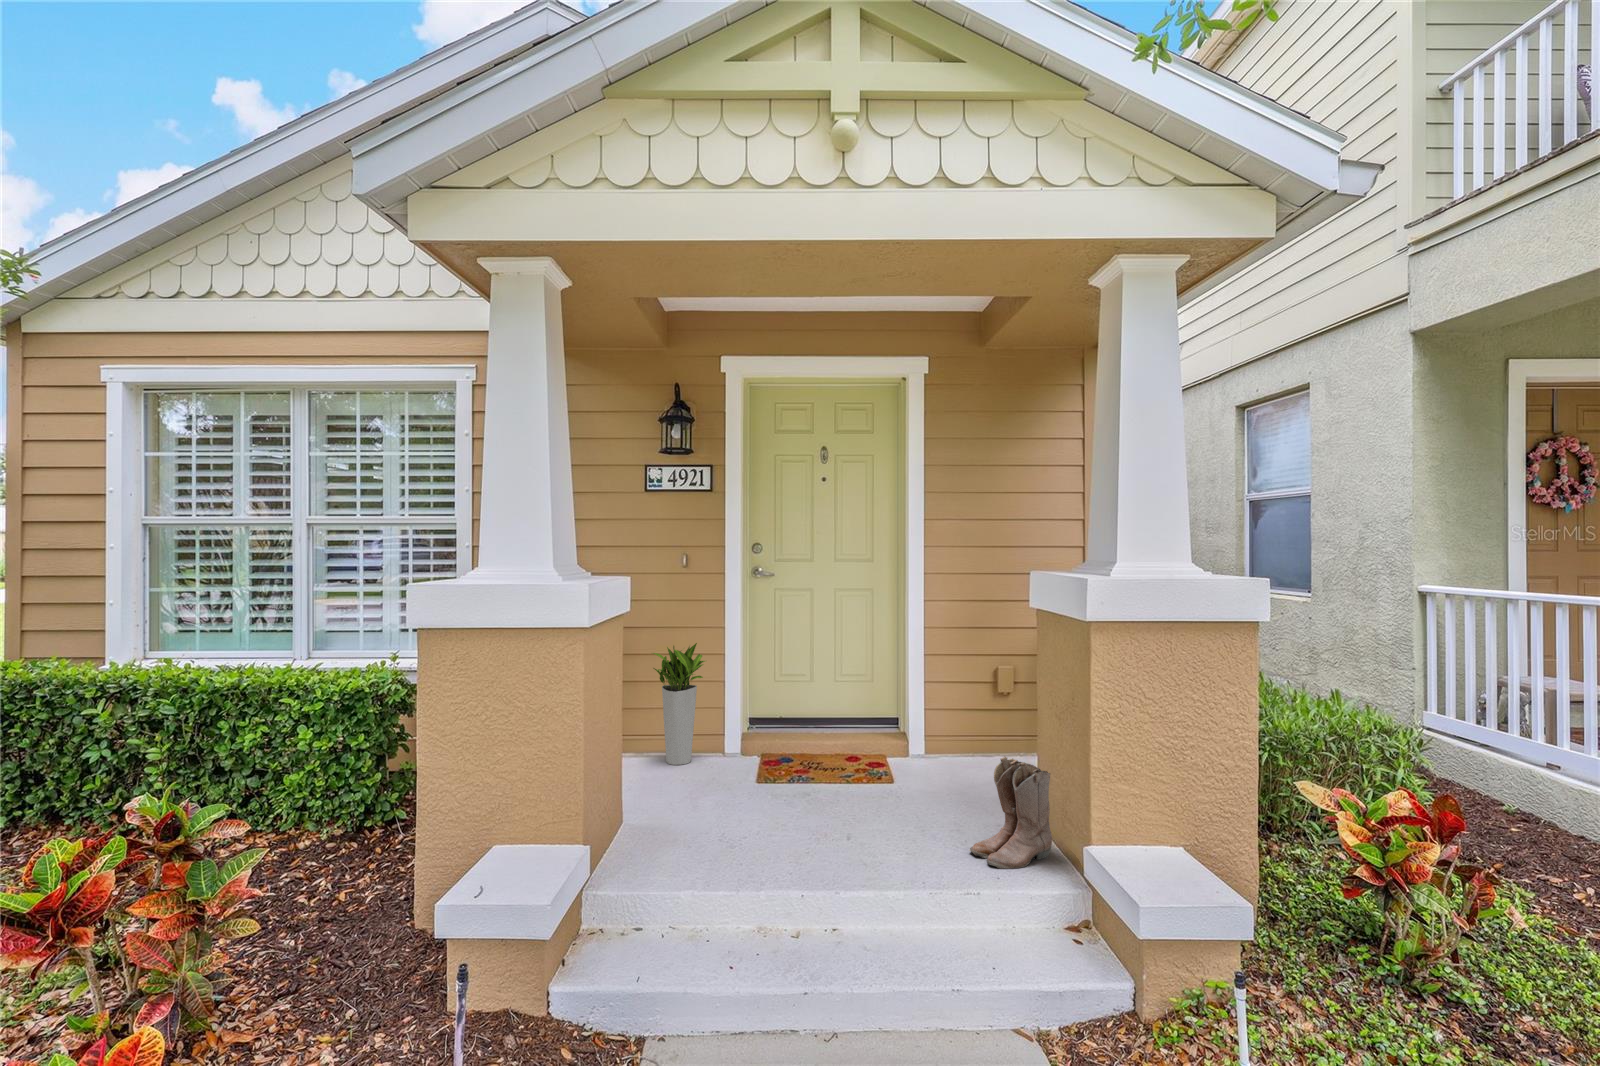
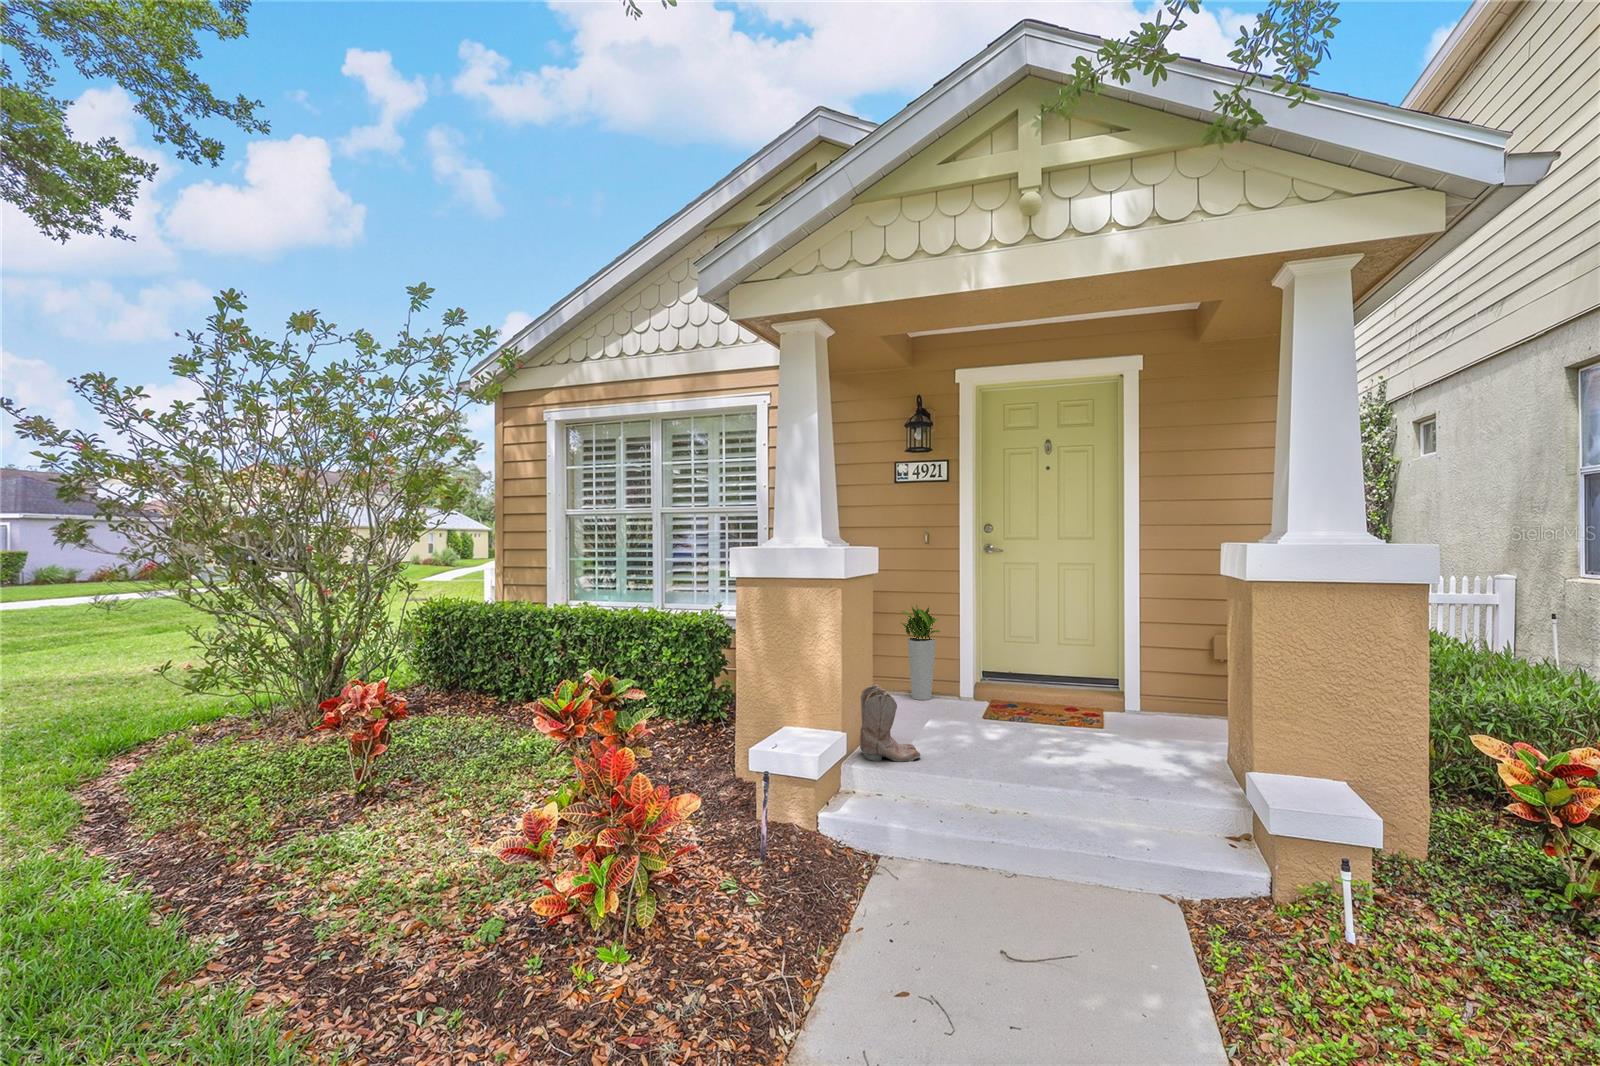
boots: present [969,756,1052,869] -> present [860,685,921,762]

